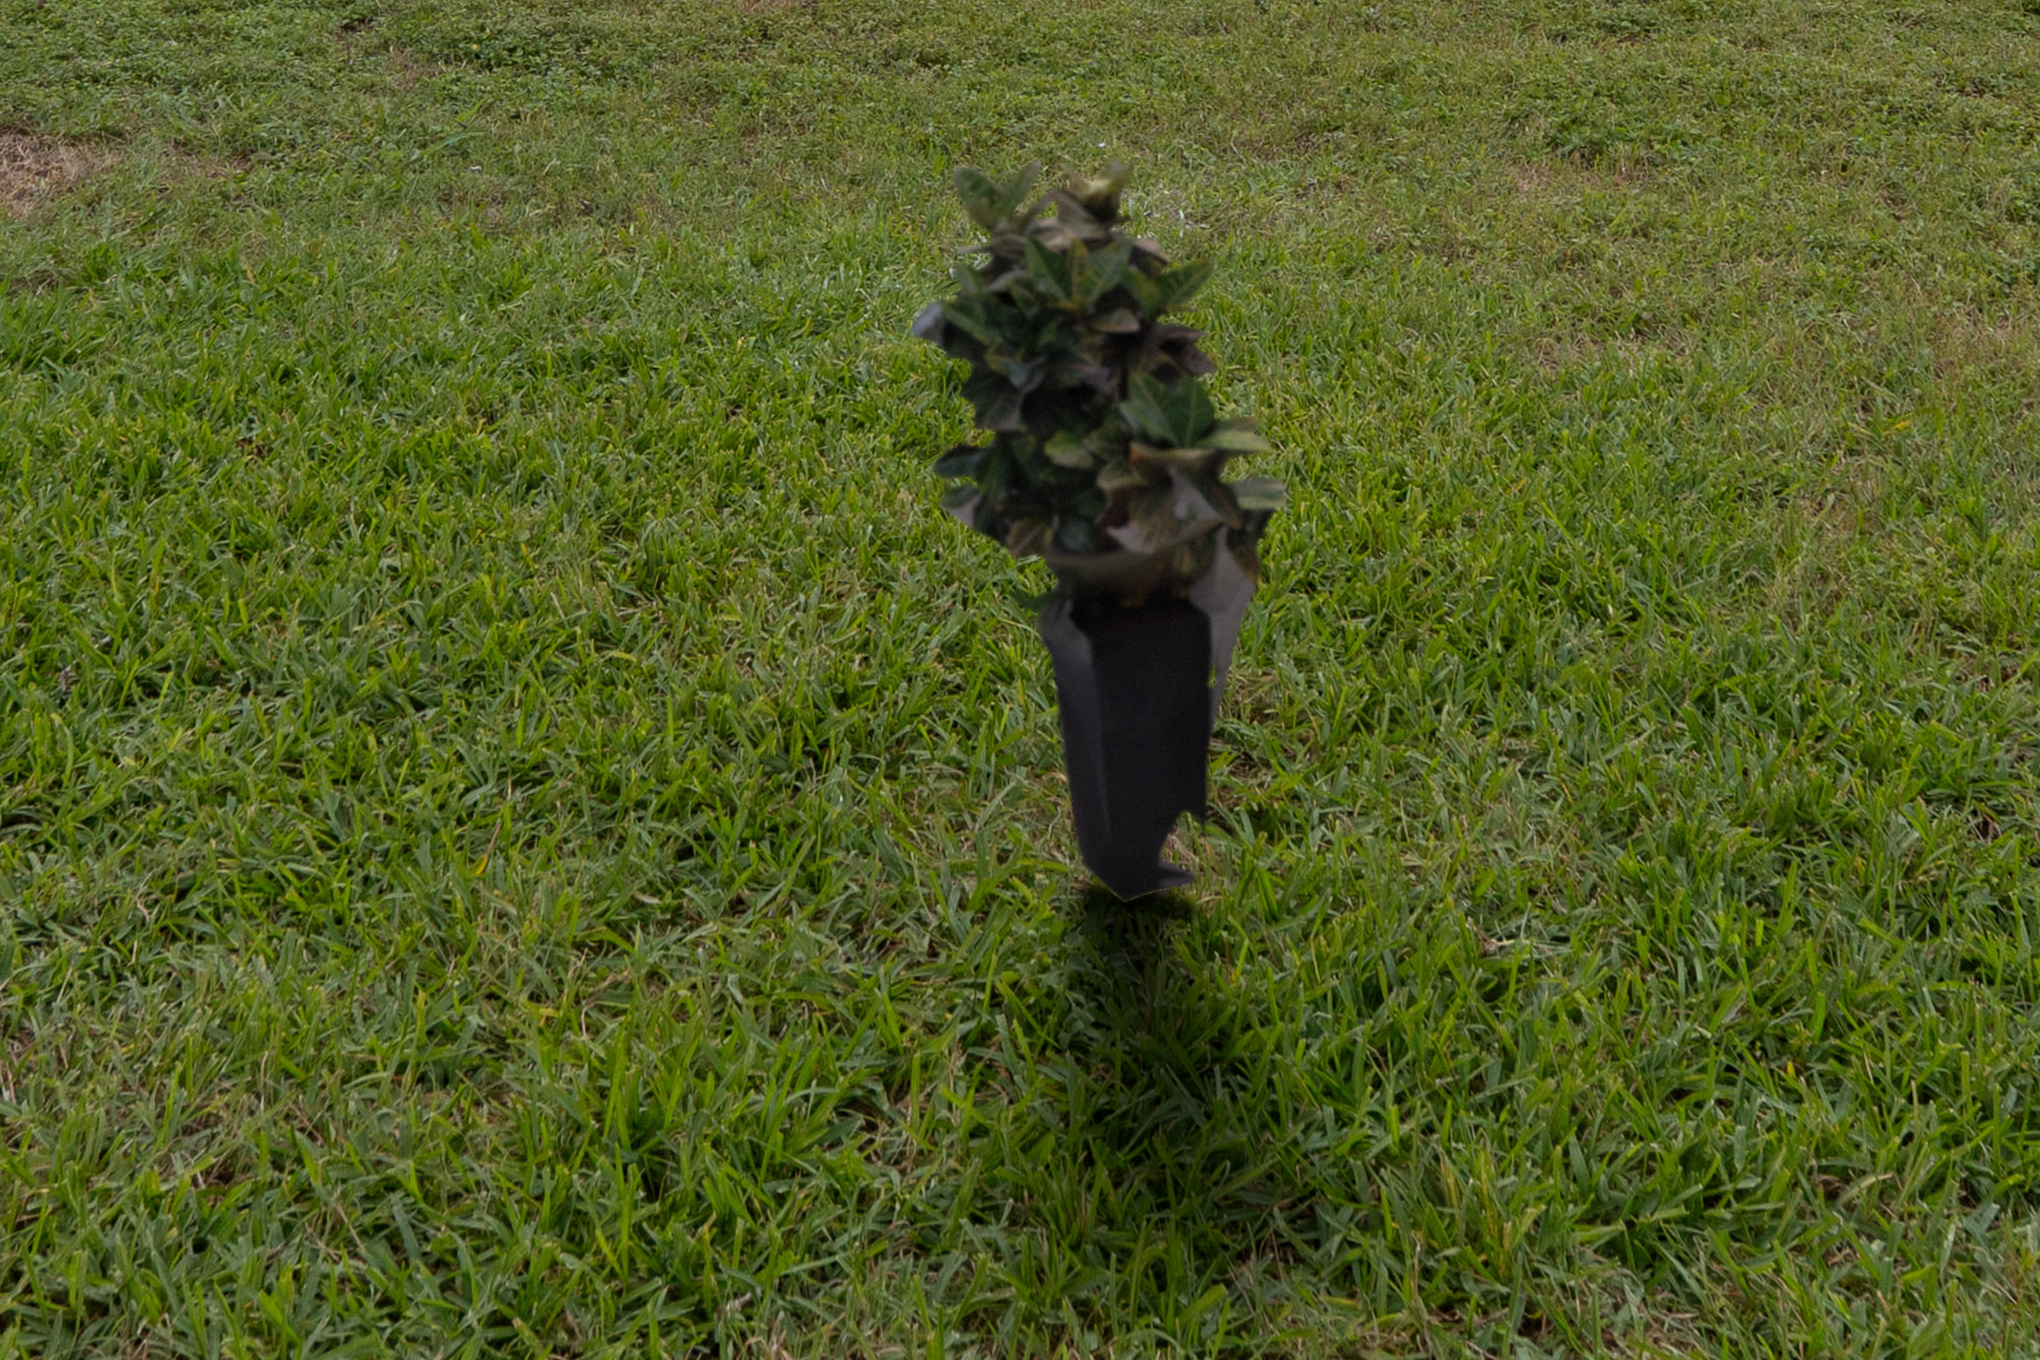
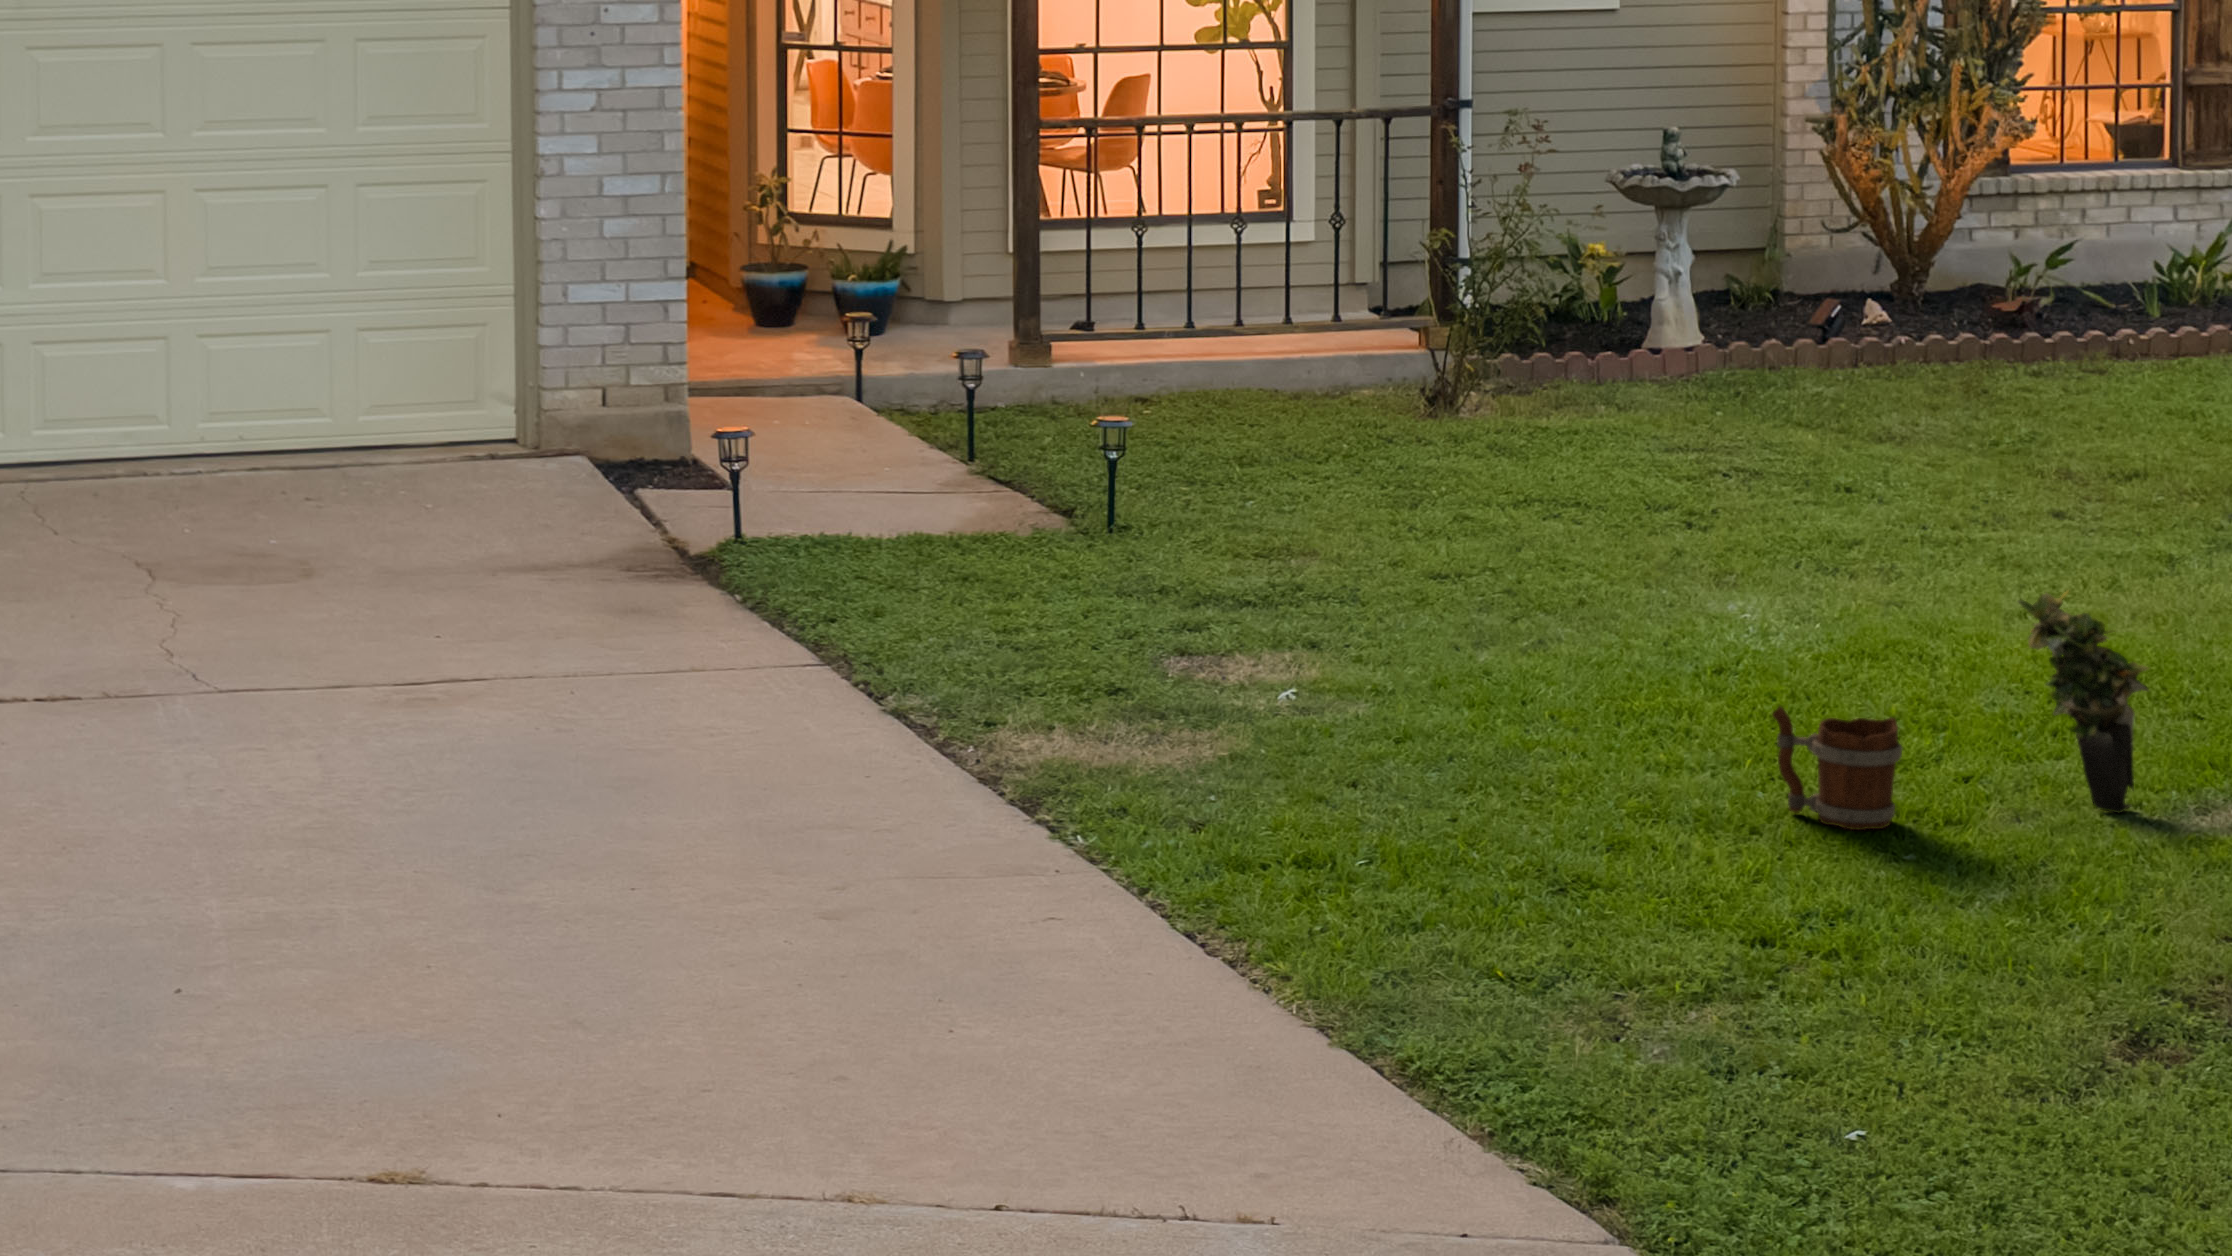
bucket: none [221,359,486,787] -> present [1772,707,1902,830]

